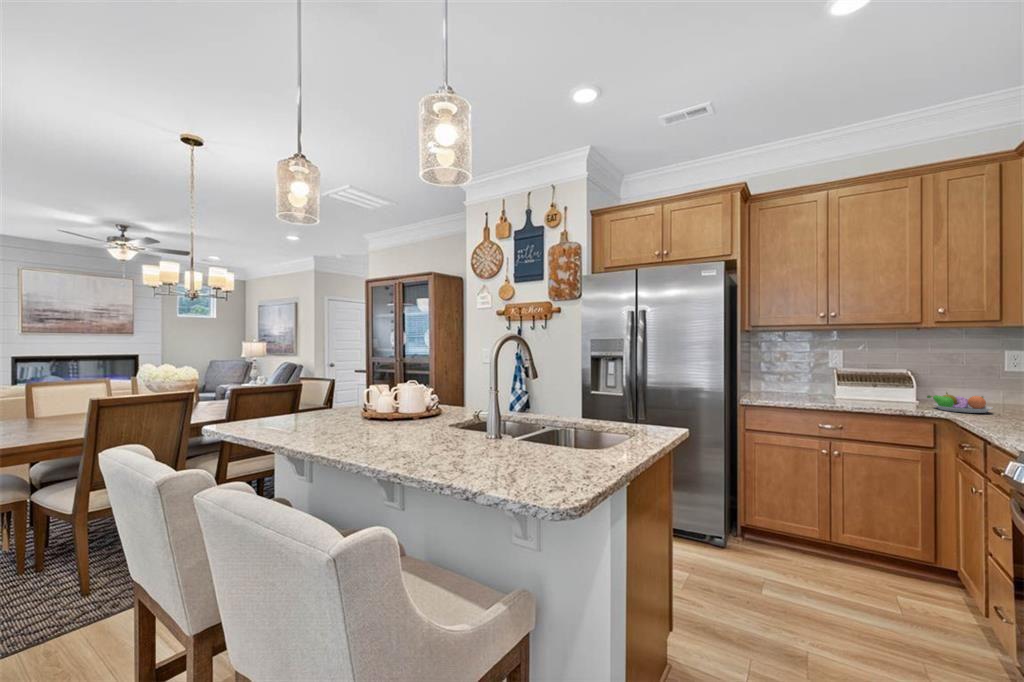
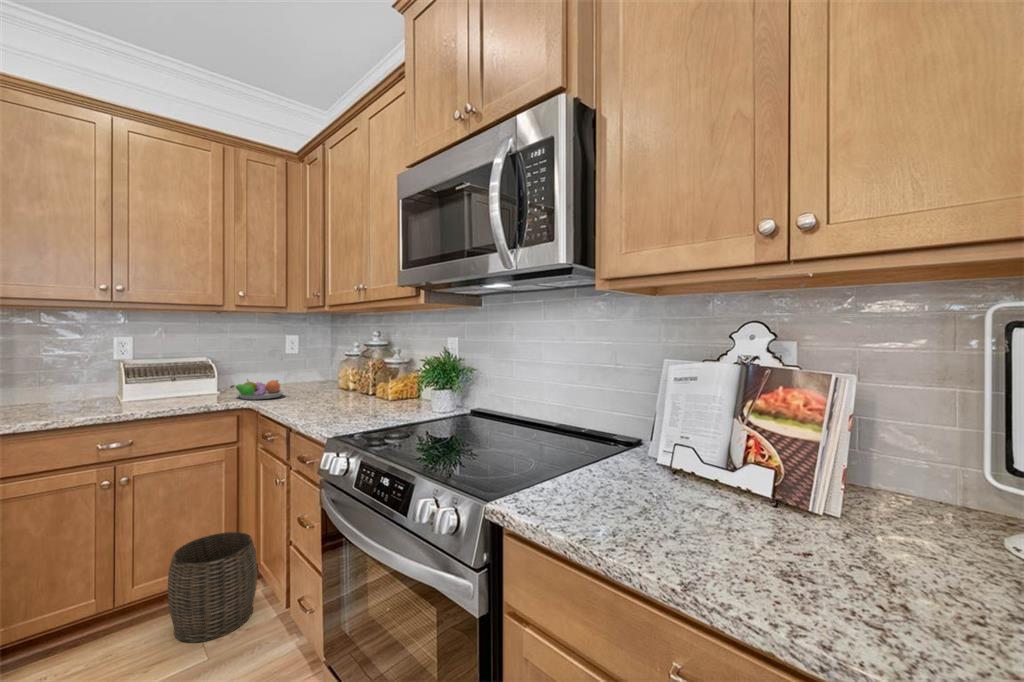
woven basket: none [867,520,951,611] -> present [168,532,257,643]

